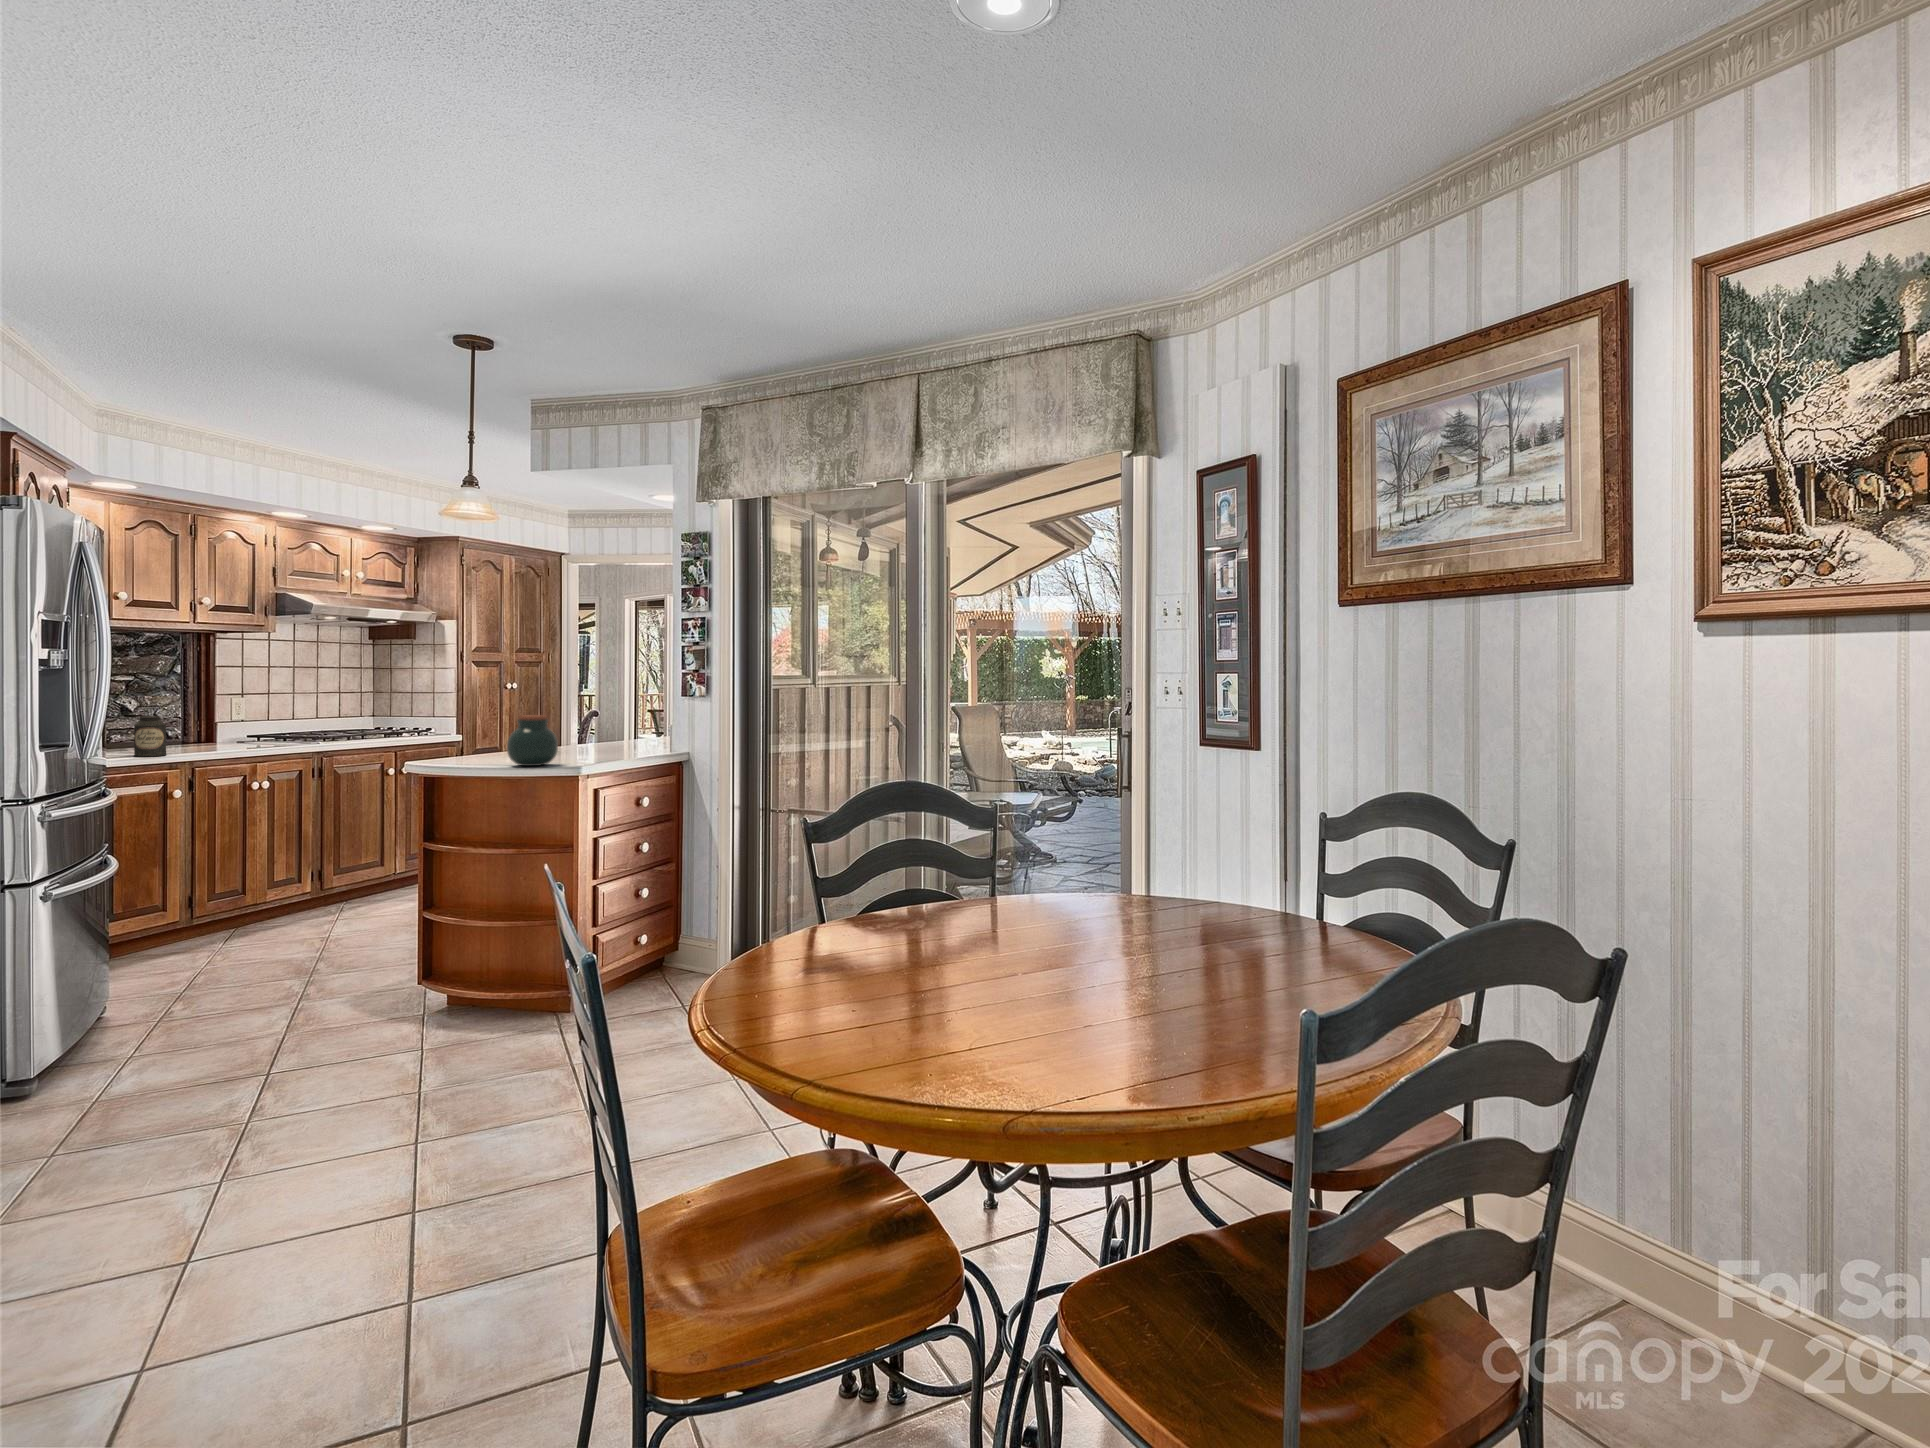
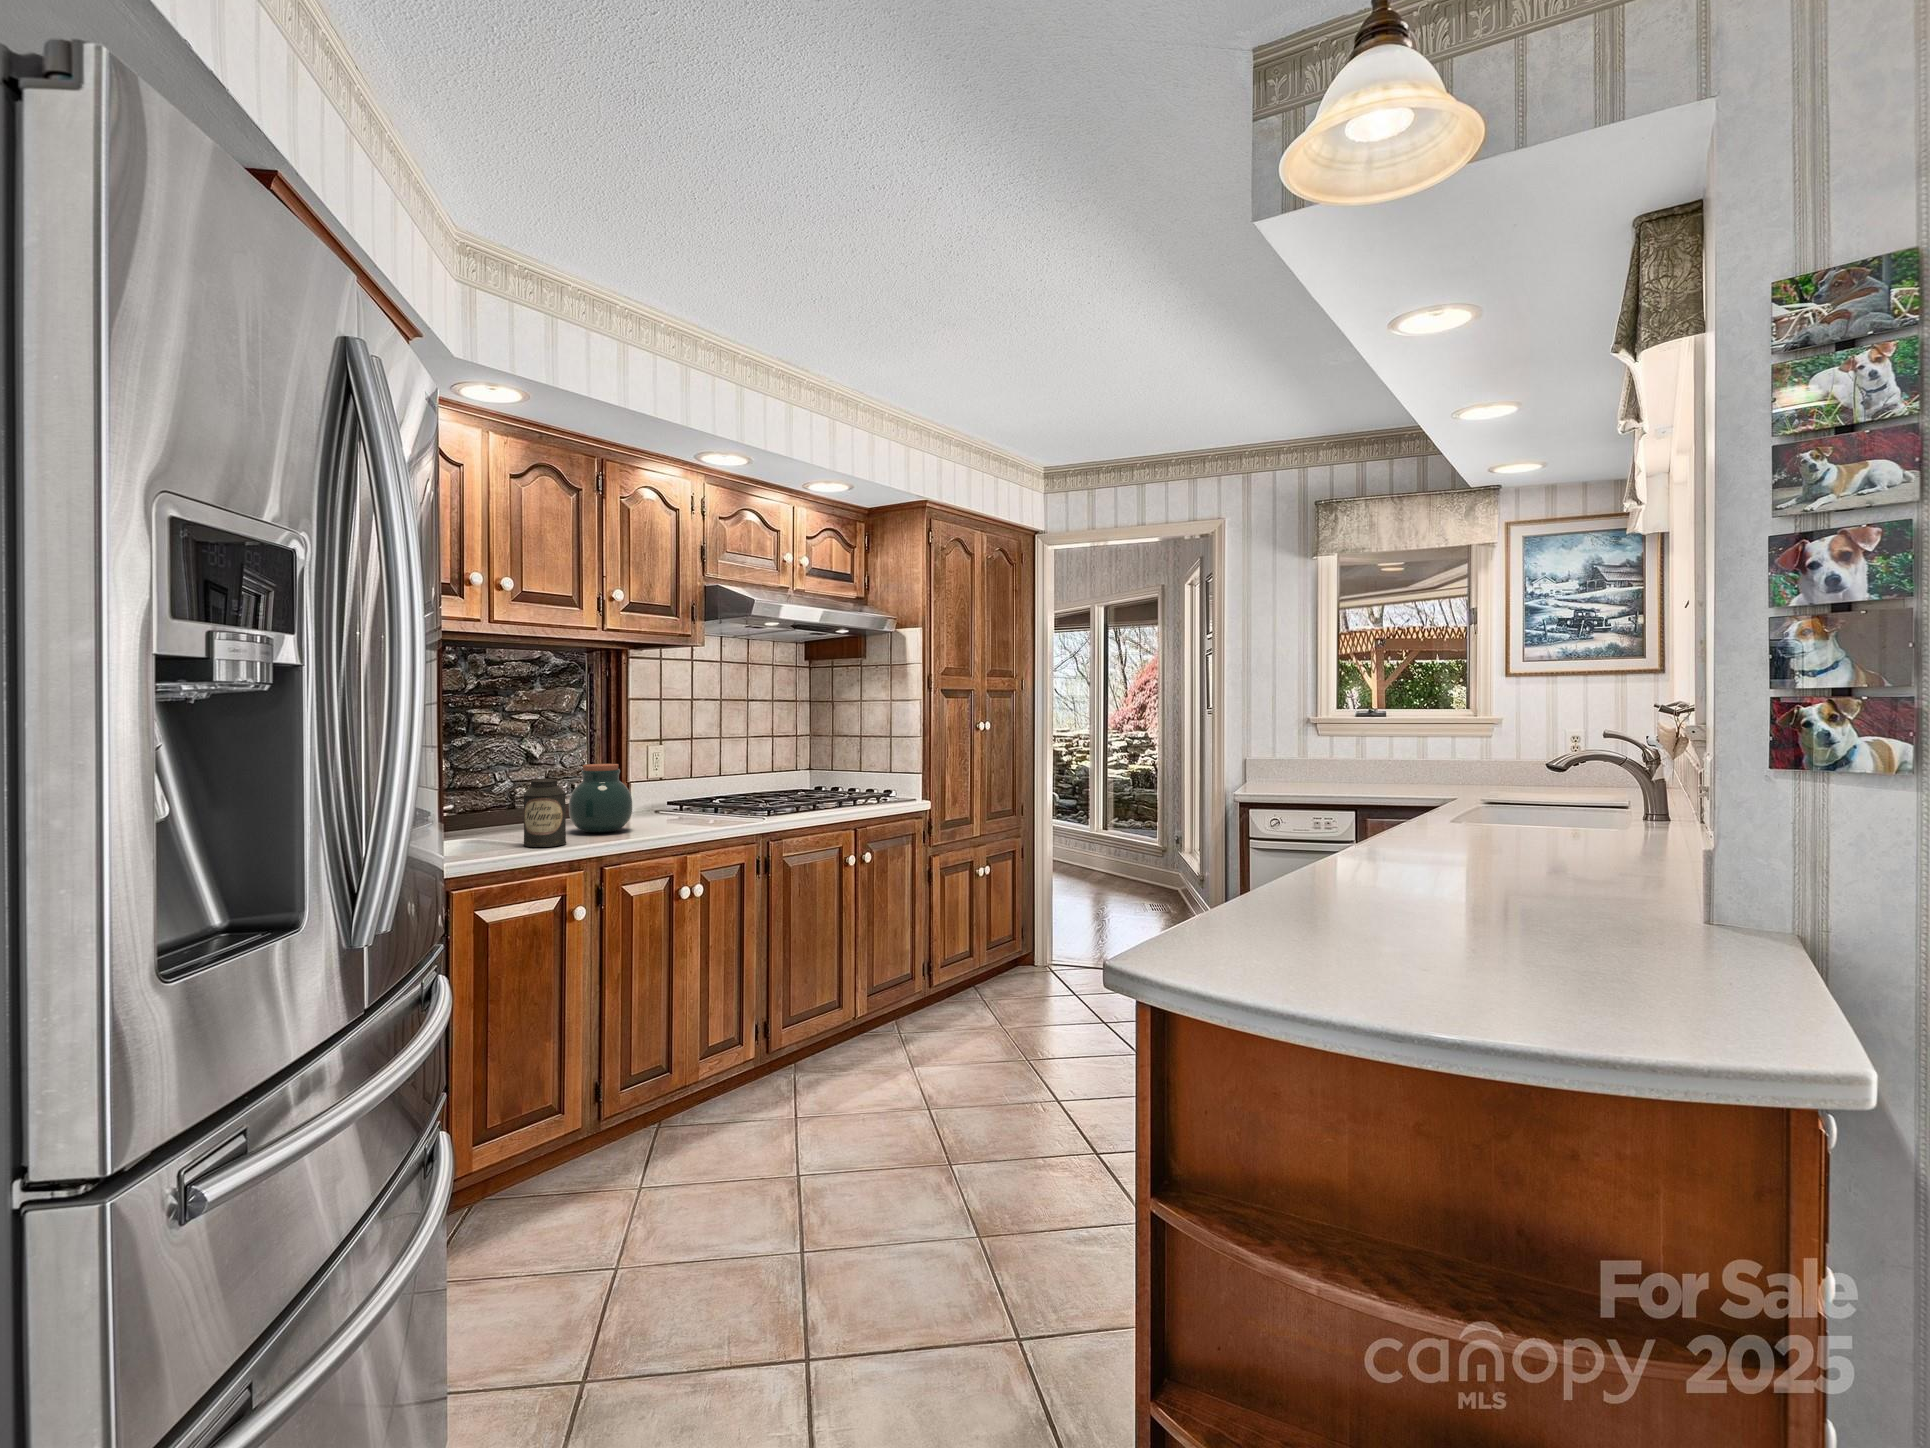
jar: present [507,715,558,766] -> present [569,764,632,833]

